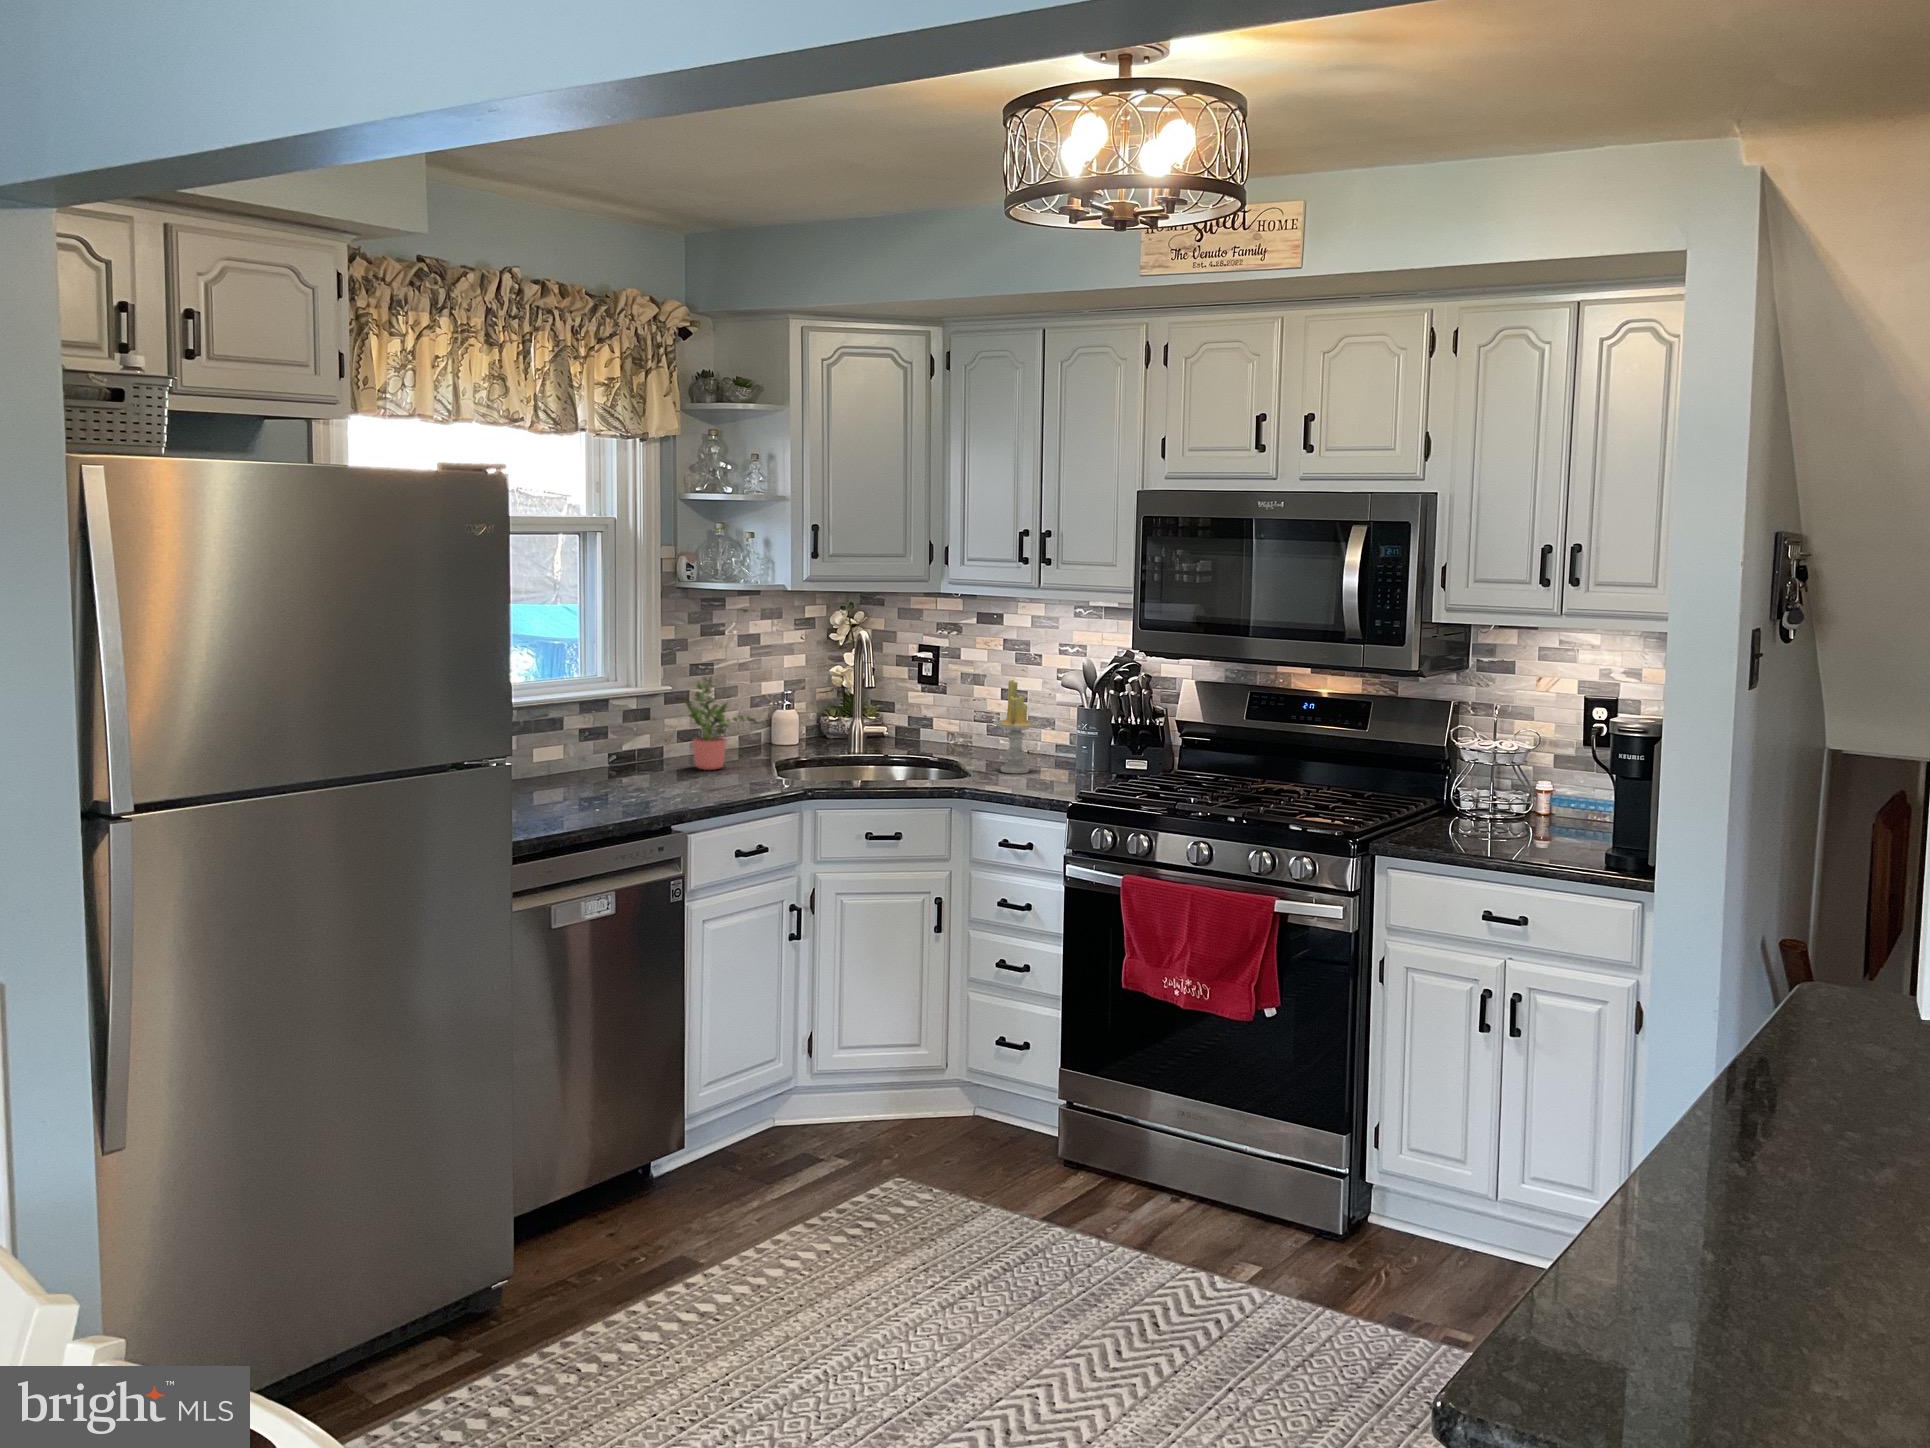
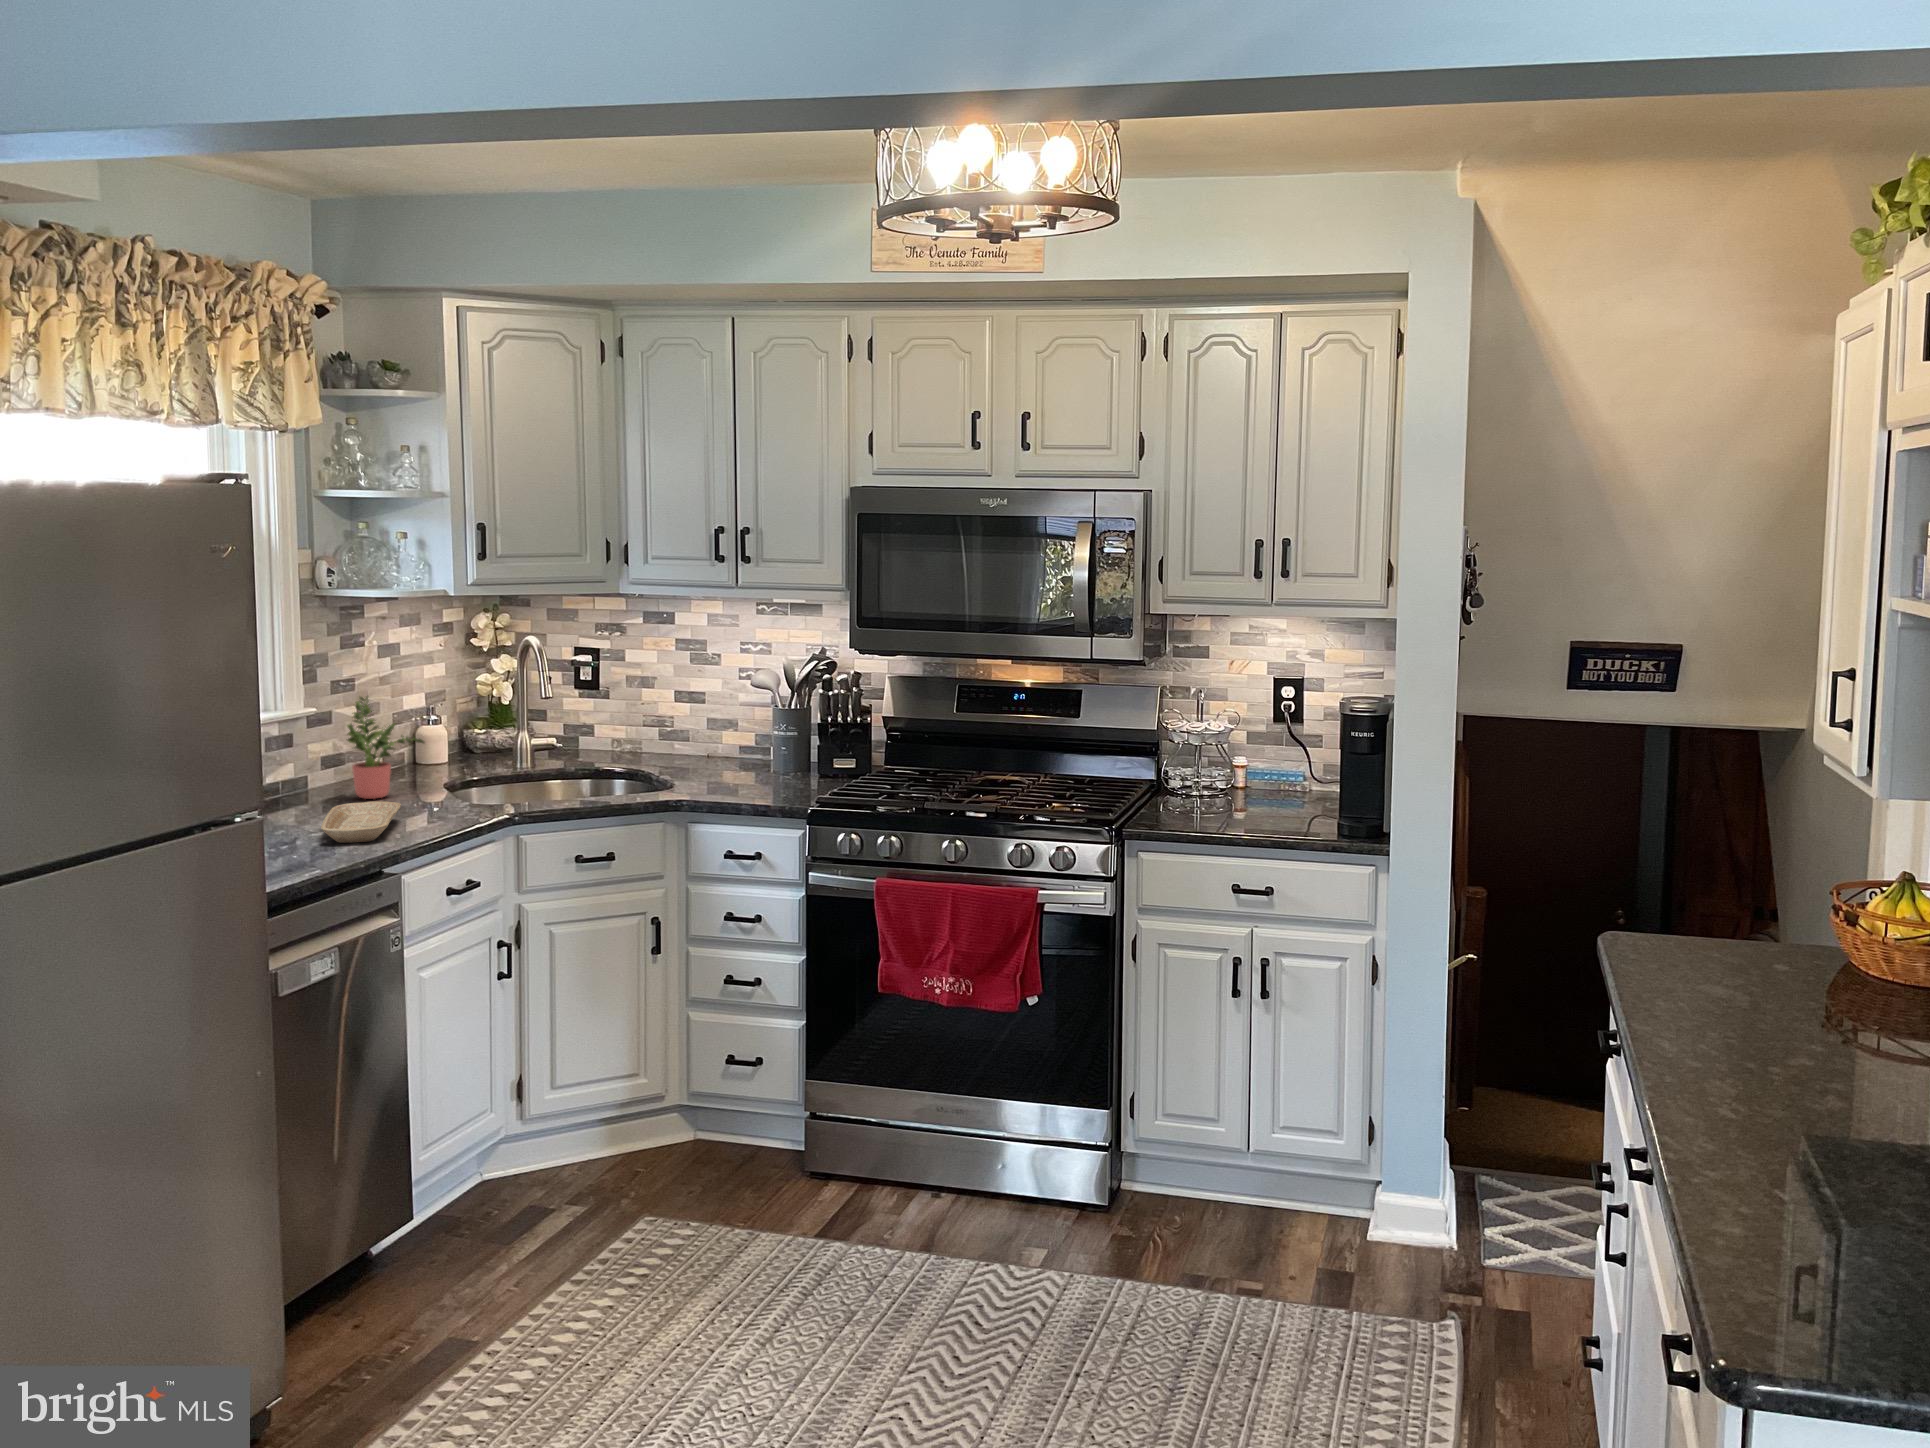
candle: present [993,680,1039,773] -> none [689,684,737,781]
tray: none [627,769,710,802] -> present [321,801,401,843]

